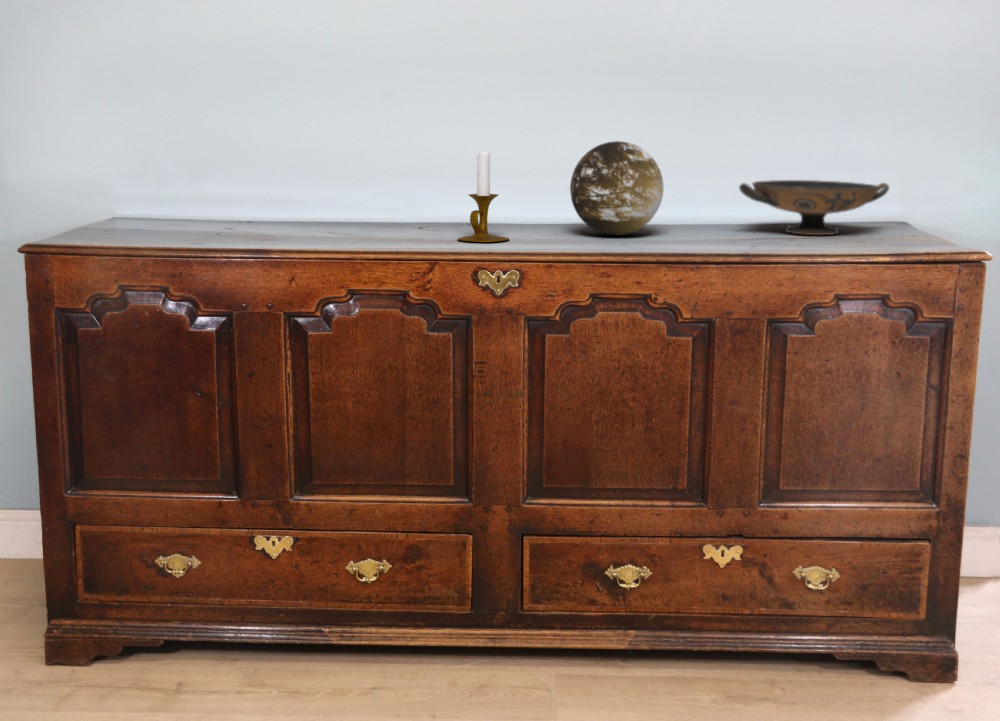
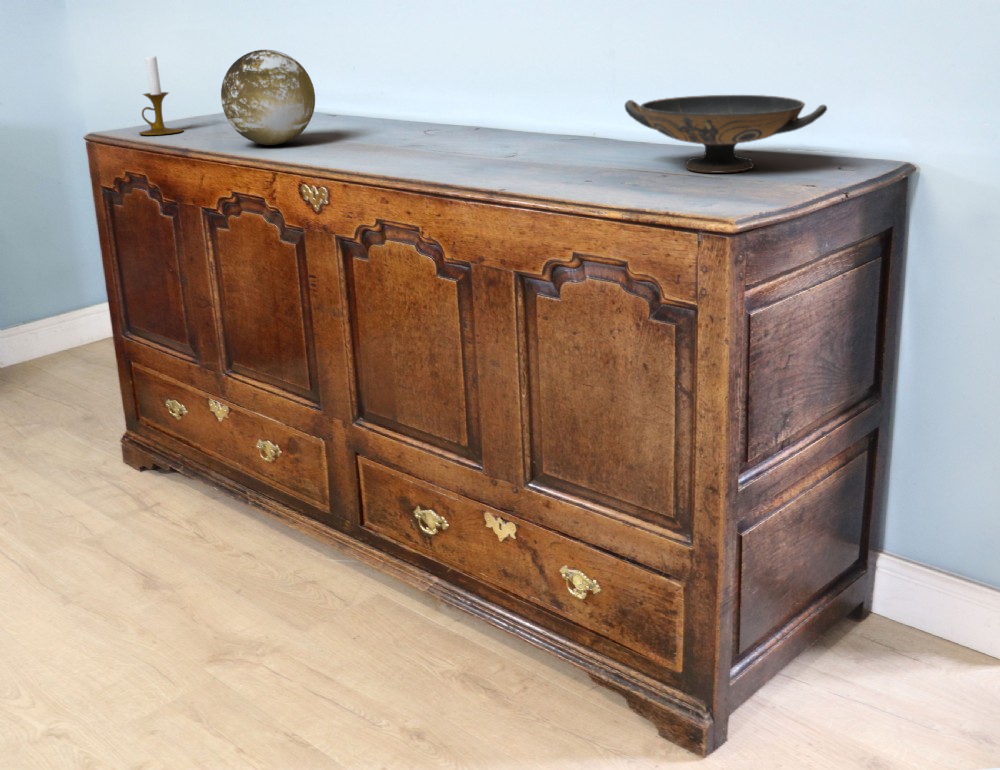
decorative orb: present [570,141,664,235] -> present [221,50,315,145]
candlestick: present [458,152,509,242] -> present [139,56,183,135]

